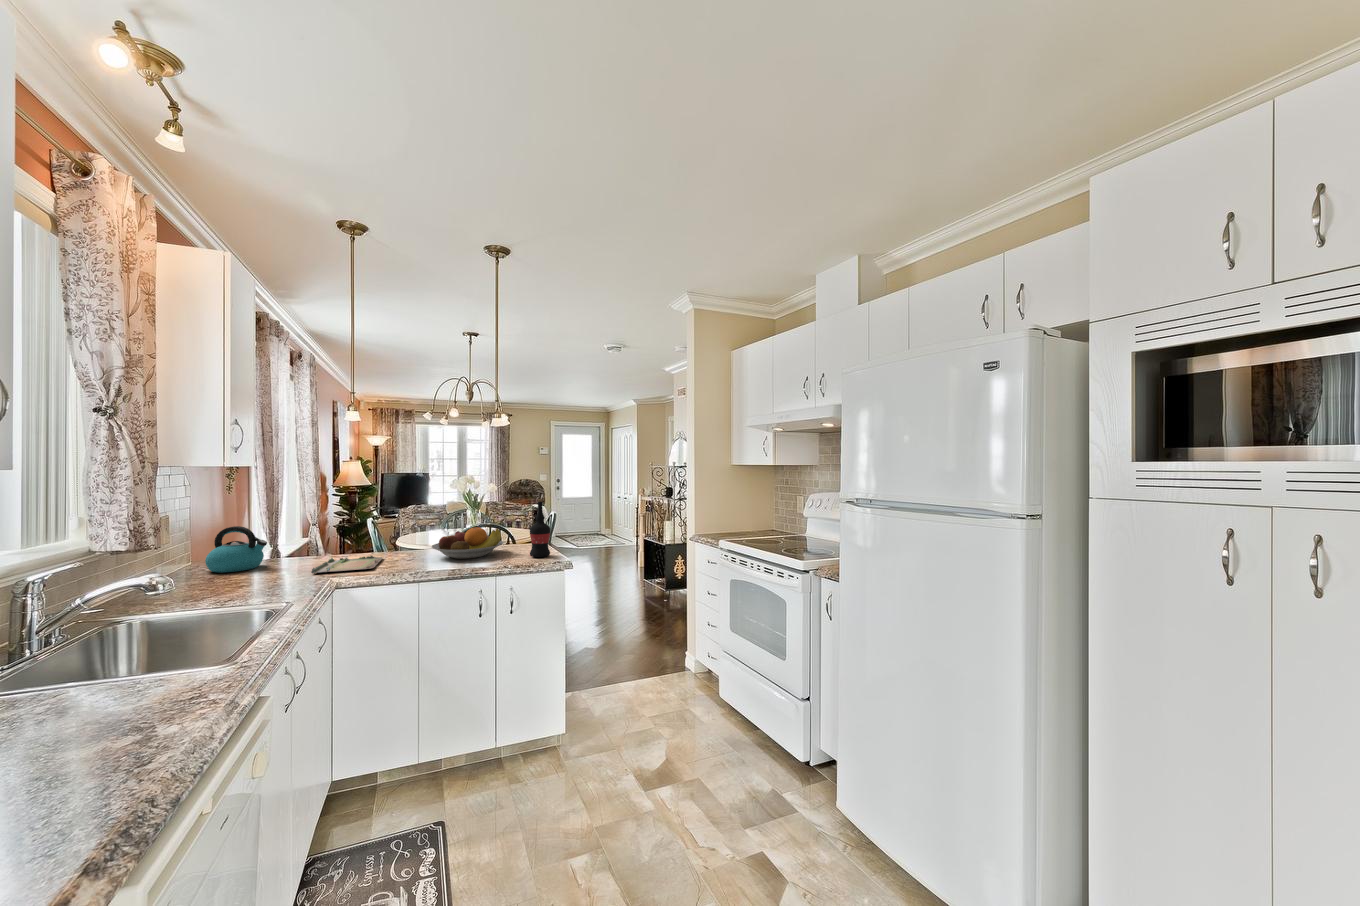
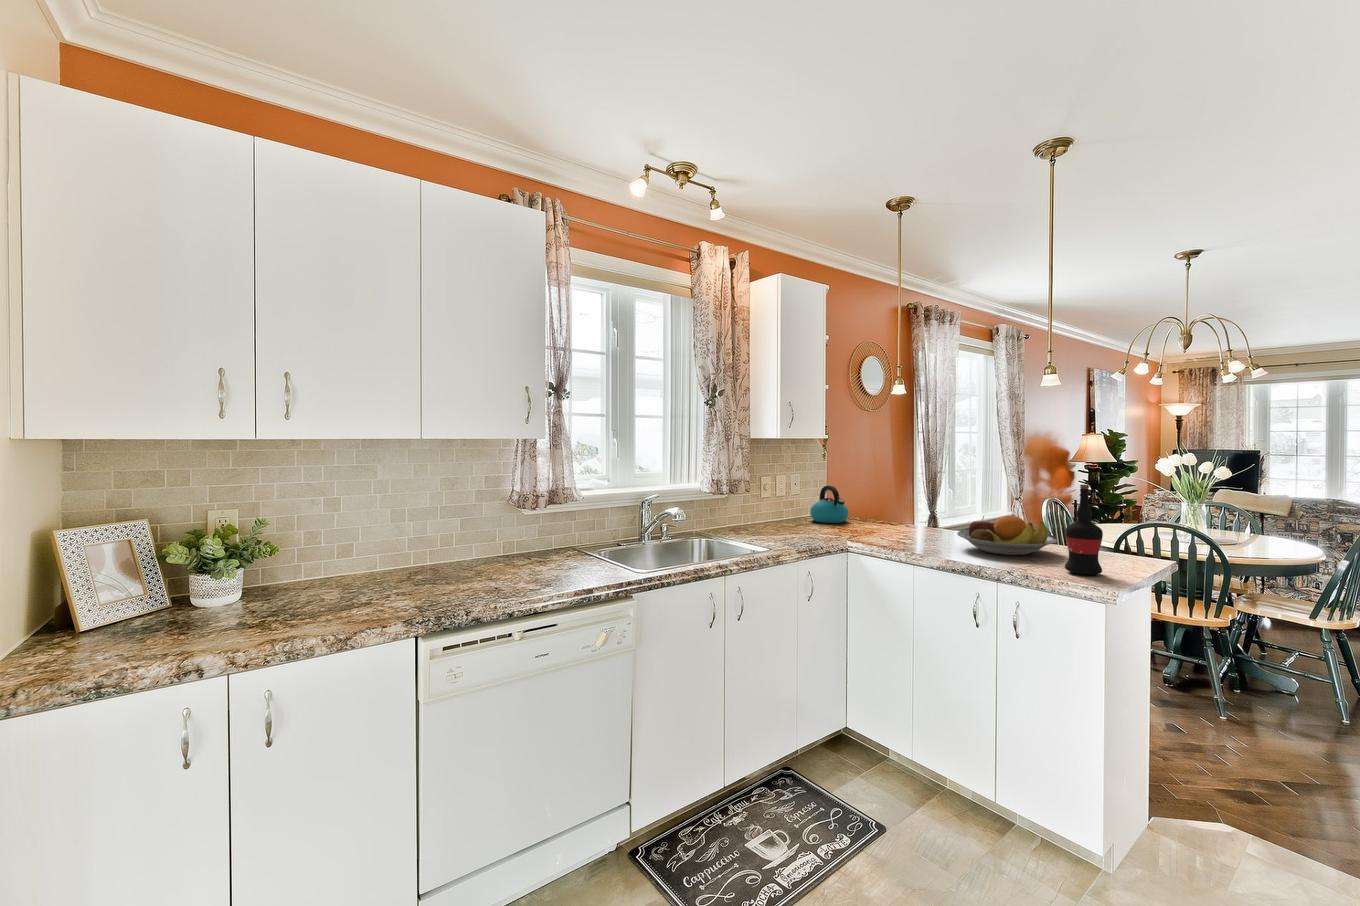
tray: present [311,553,383,574] -> none [847,526,928,540]

